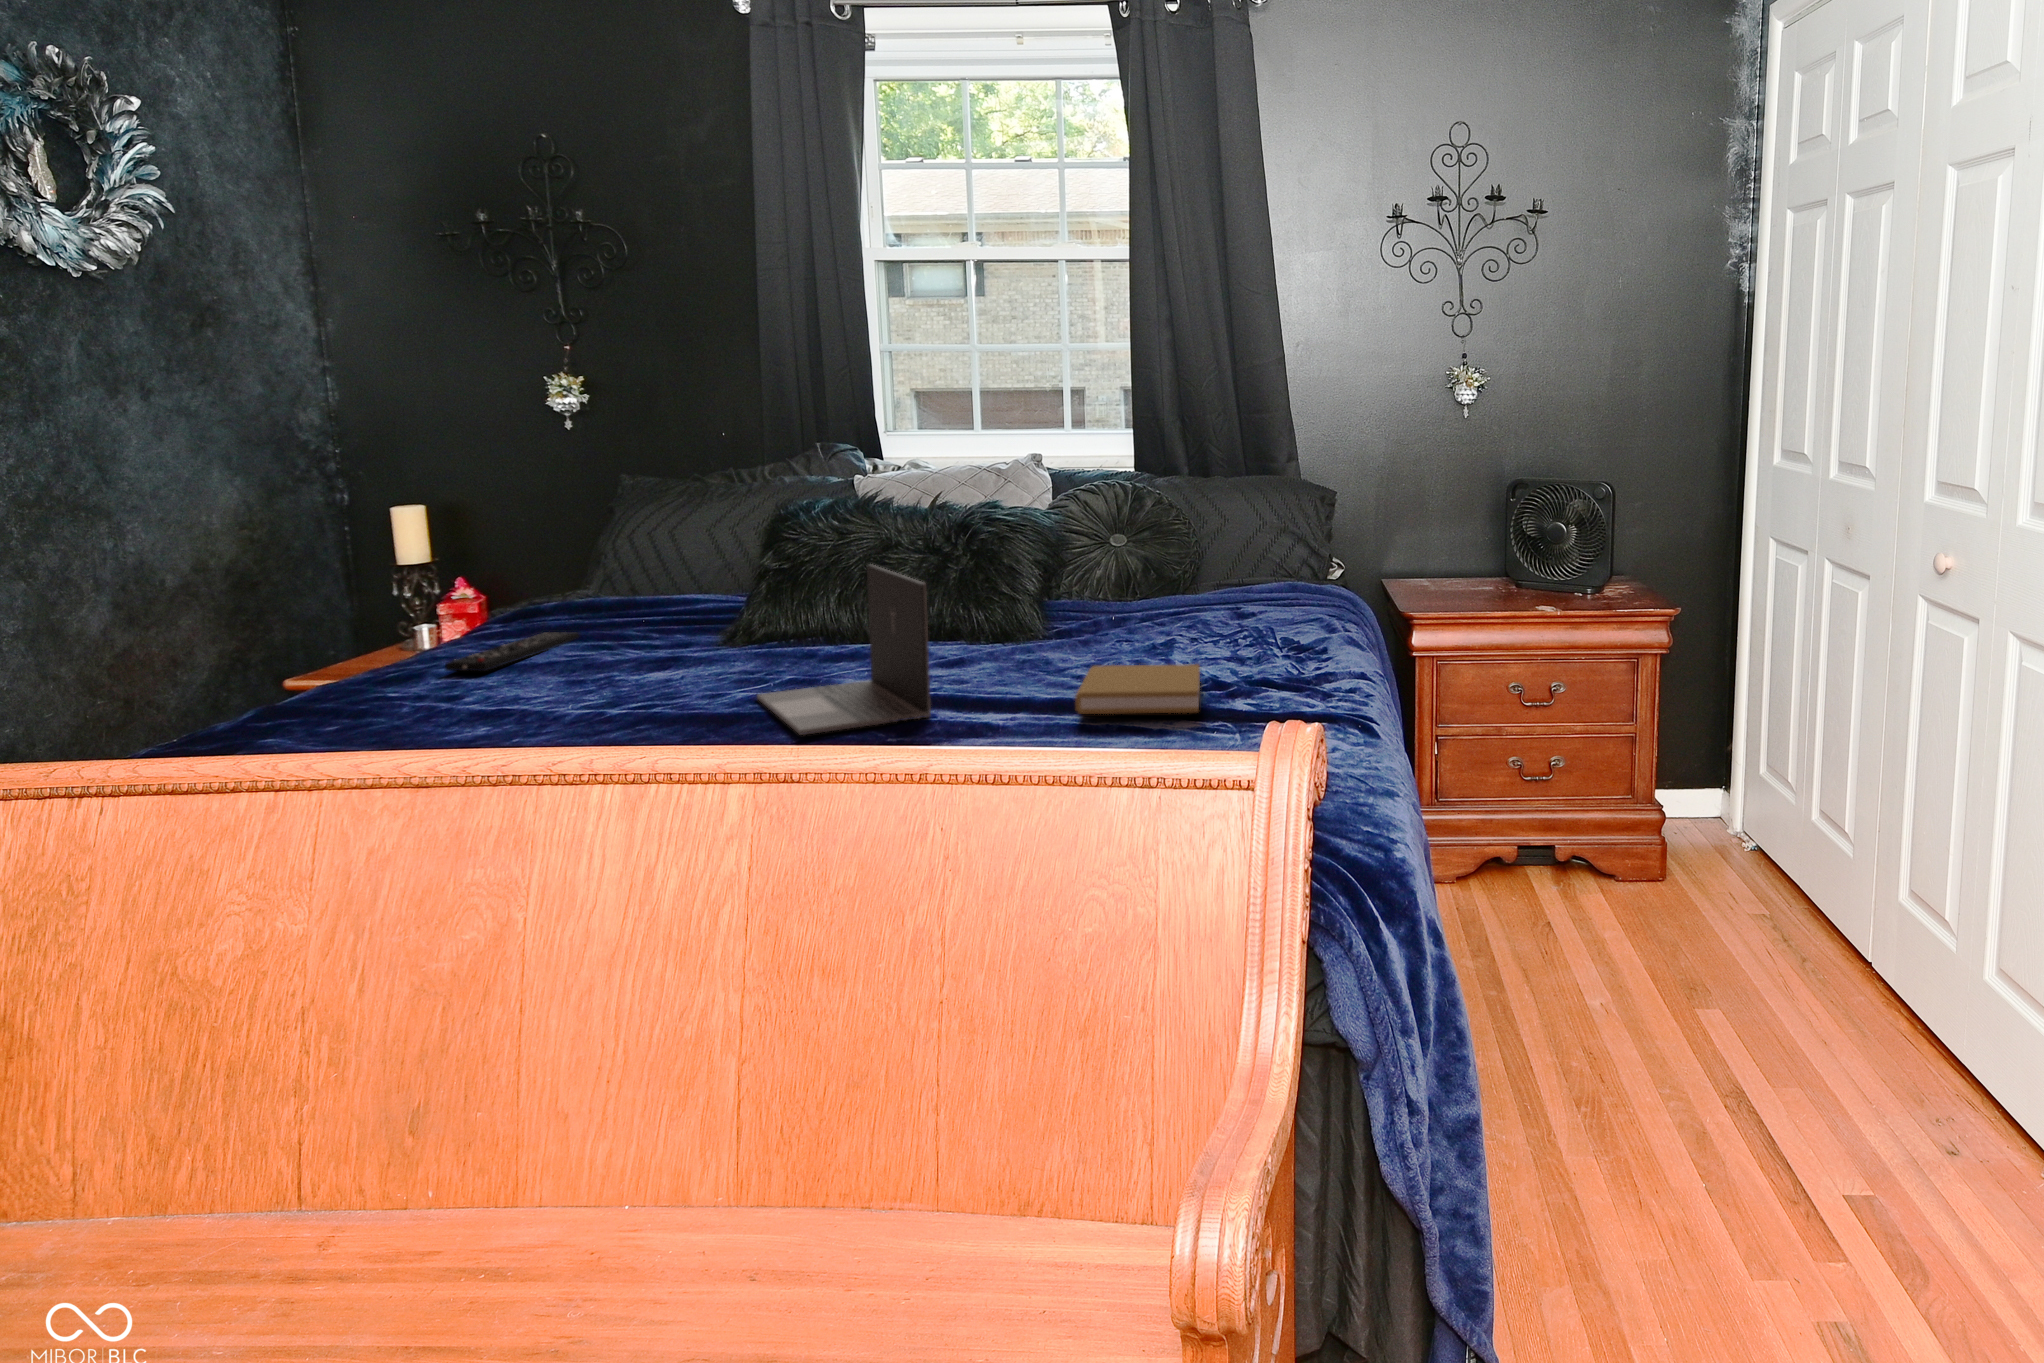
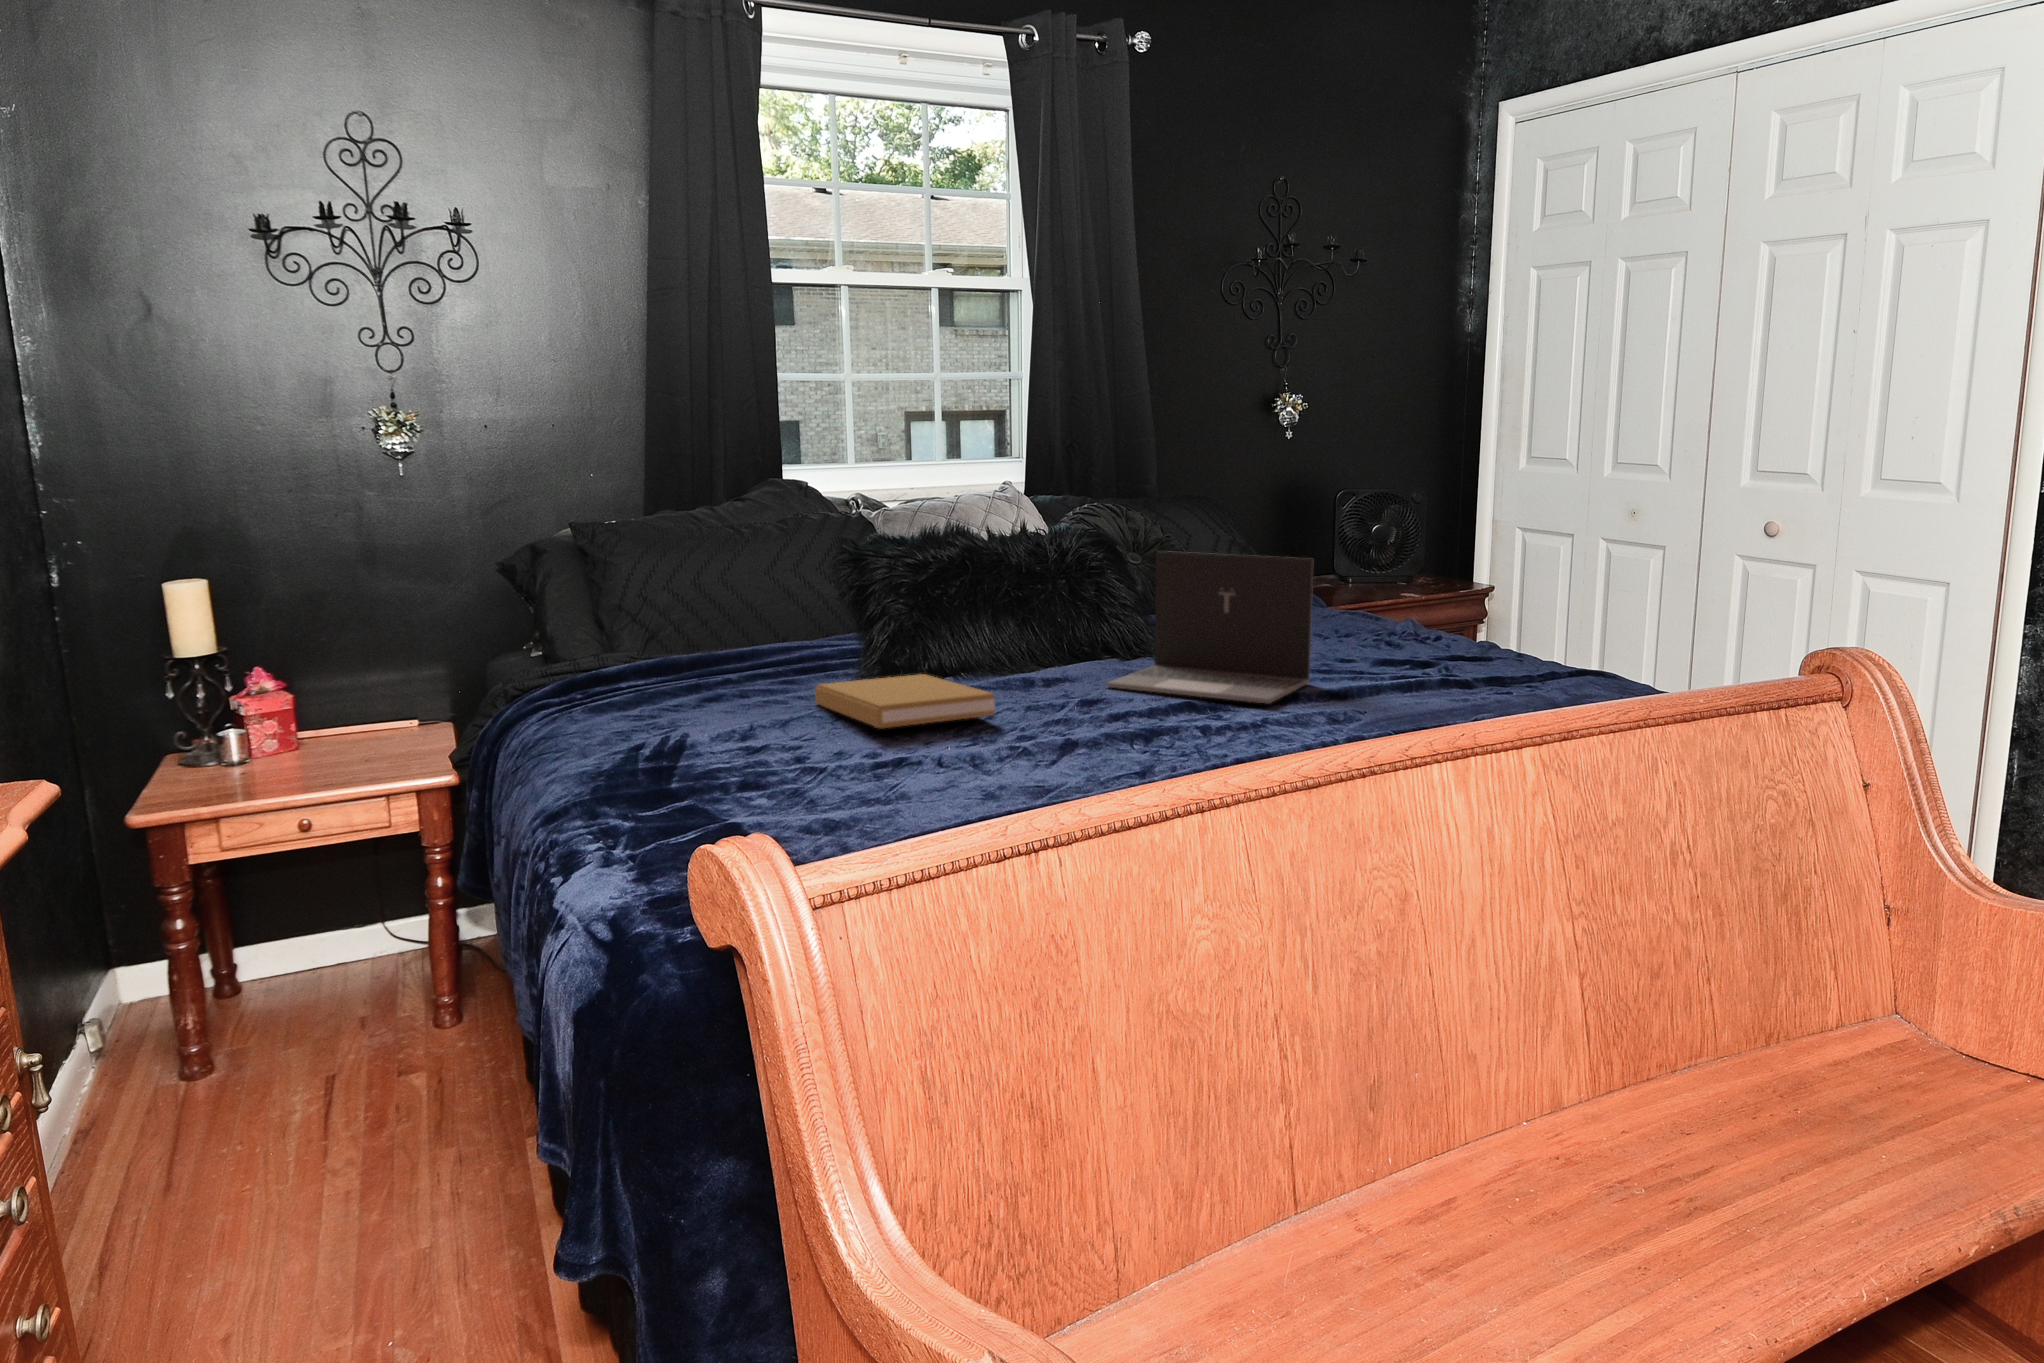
remote control: present [445,632,579,671] -> none [647,655,730,697]
book: present [1075,664,1200,714] -> present [815,674,995,728]

